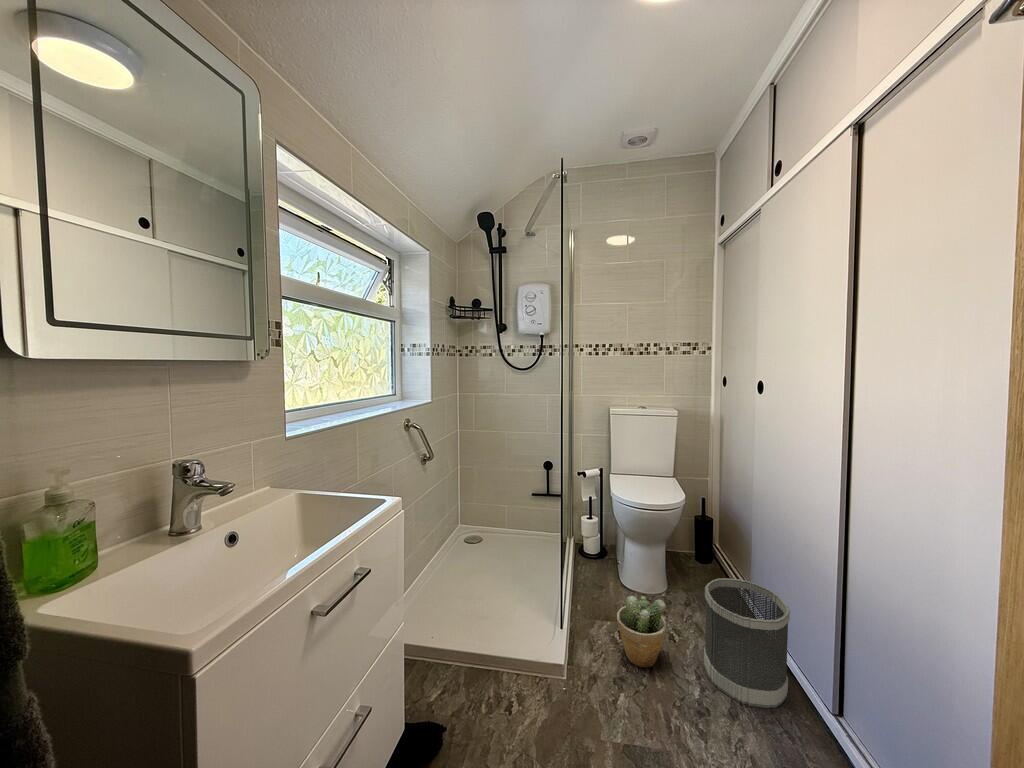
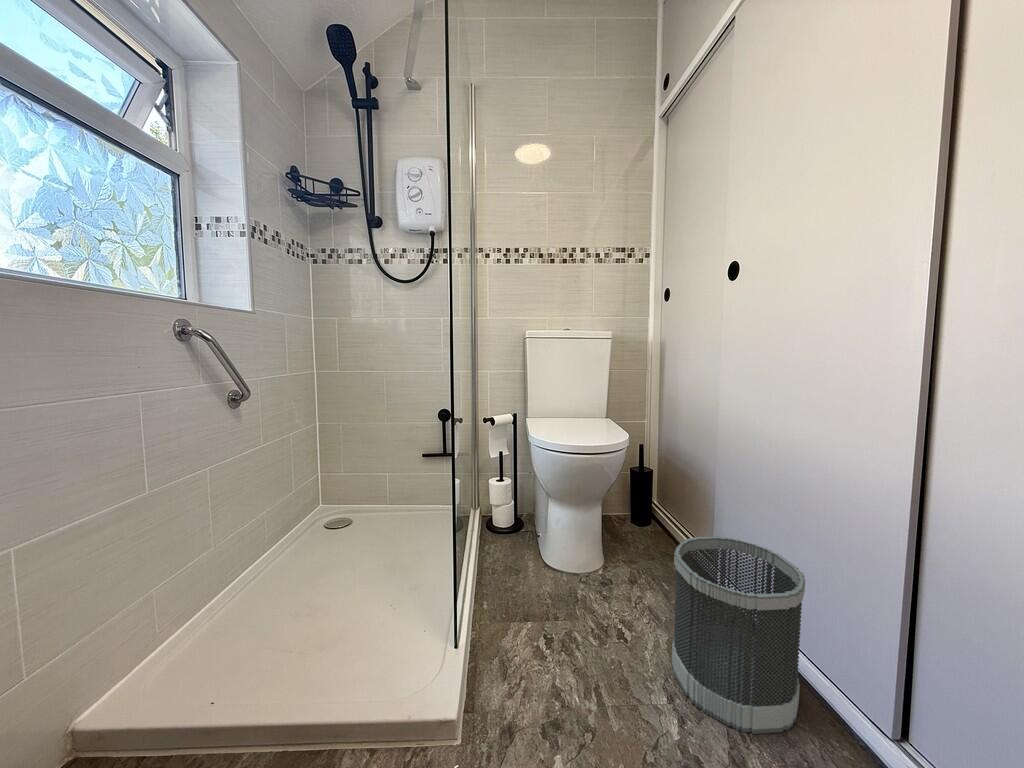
potted plant: present [617,596,666,667] -> none [543,579,620,694]

